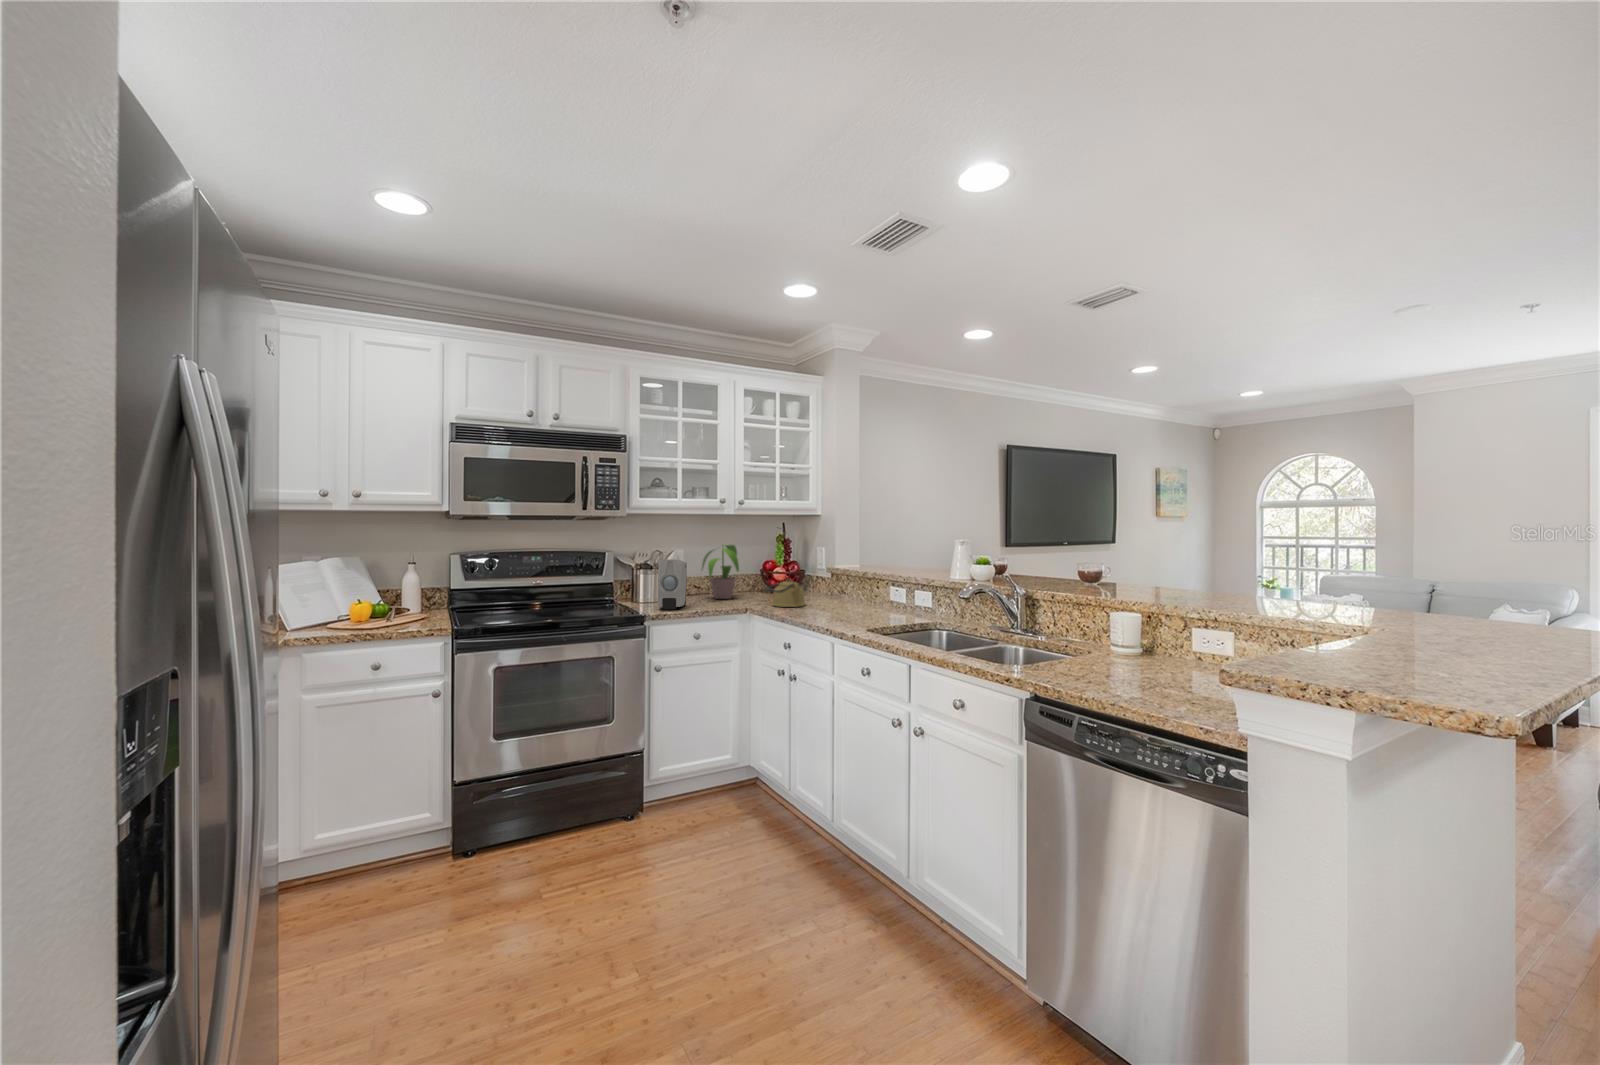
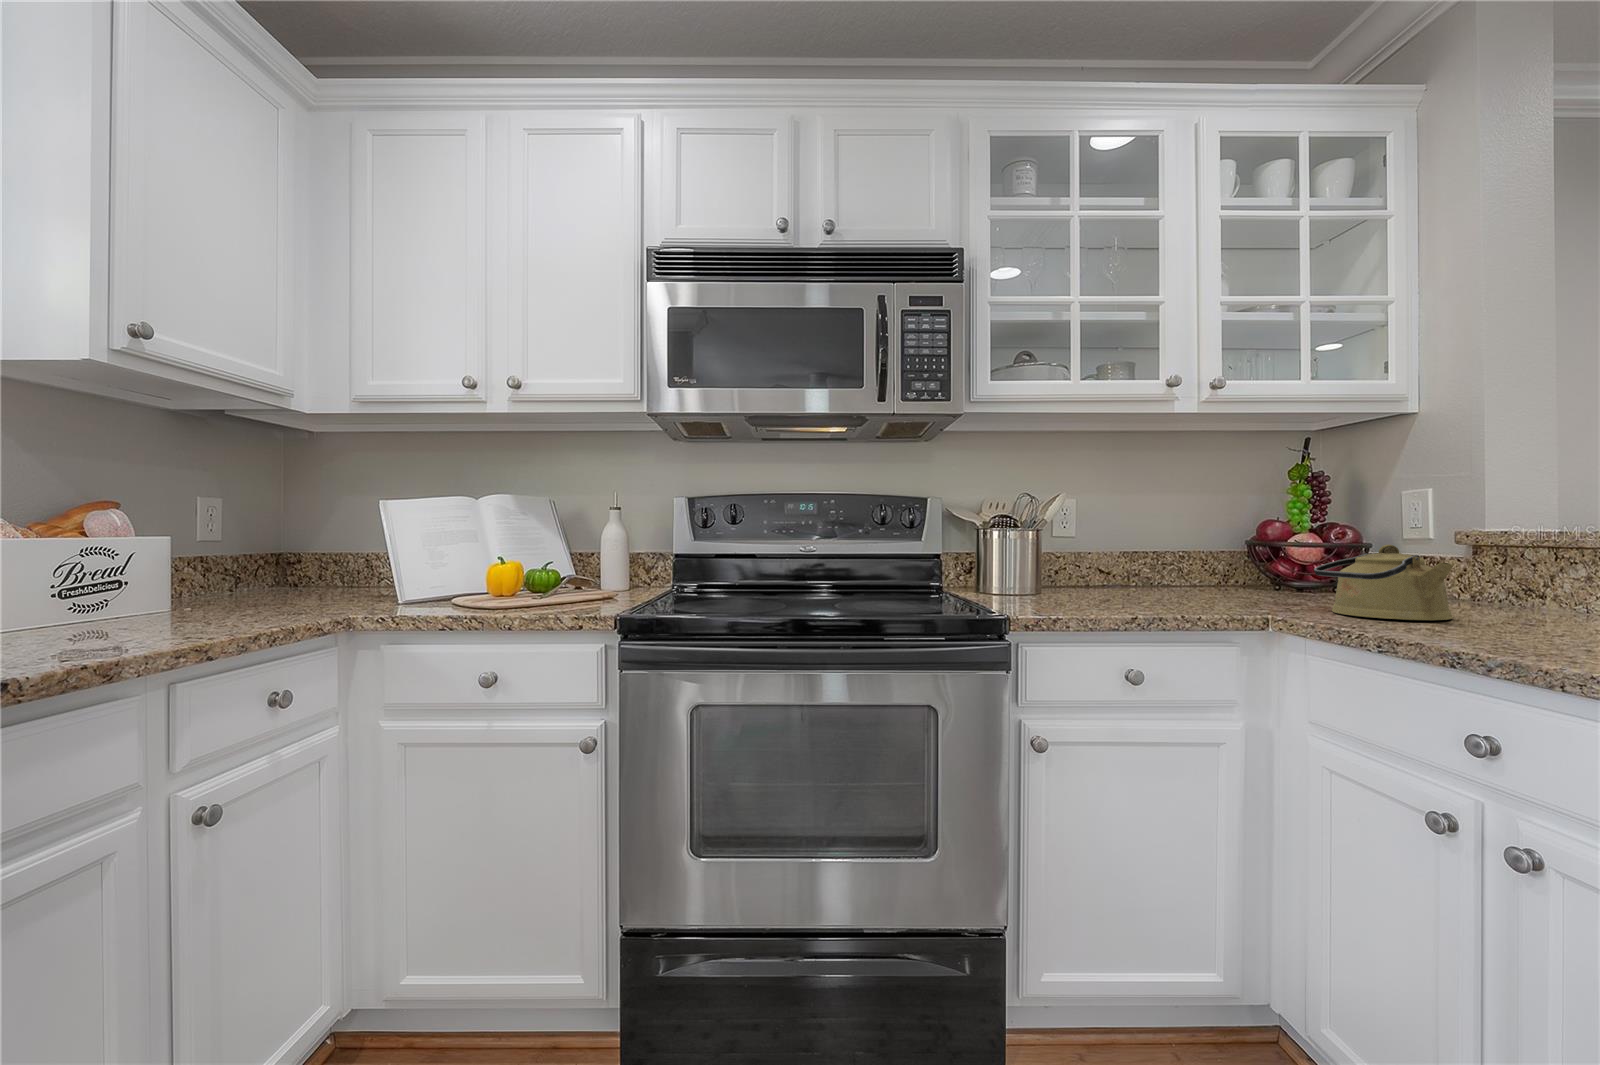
potted plant: present [701,545,739,599] -> none [1111,476,1234,594]
soap dispenser: present [658,560,687,609] -> none [1034,497,1096,609]

